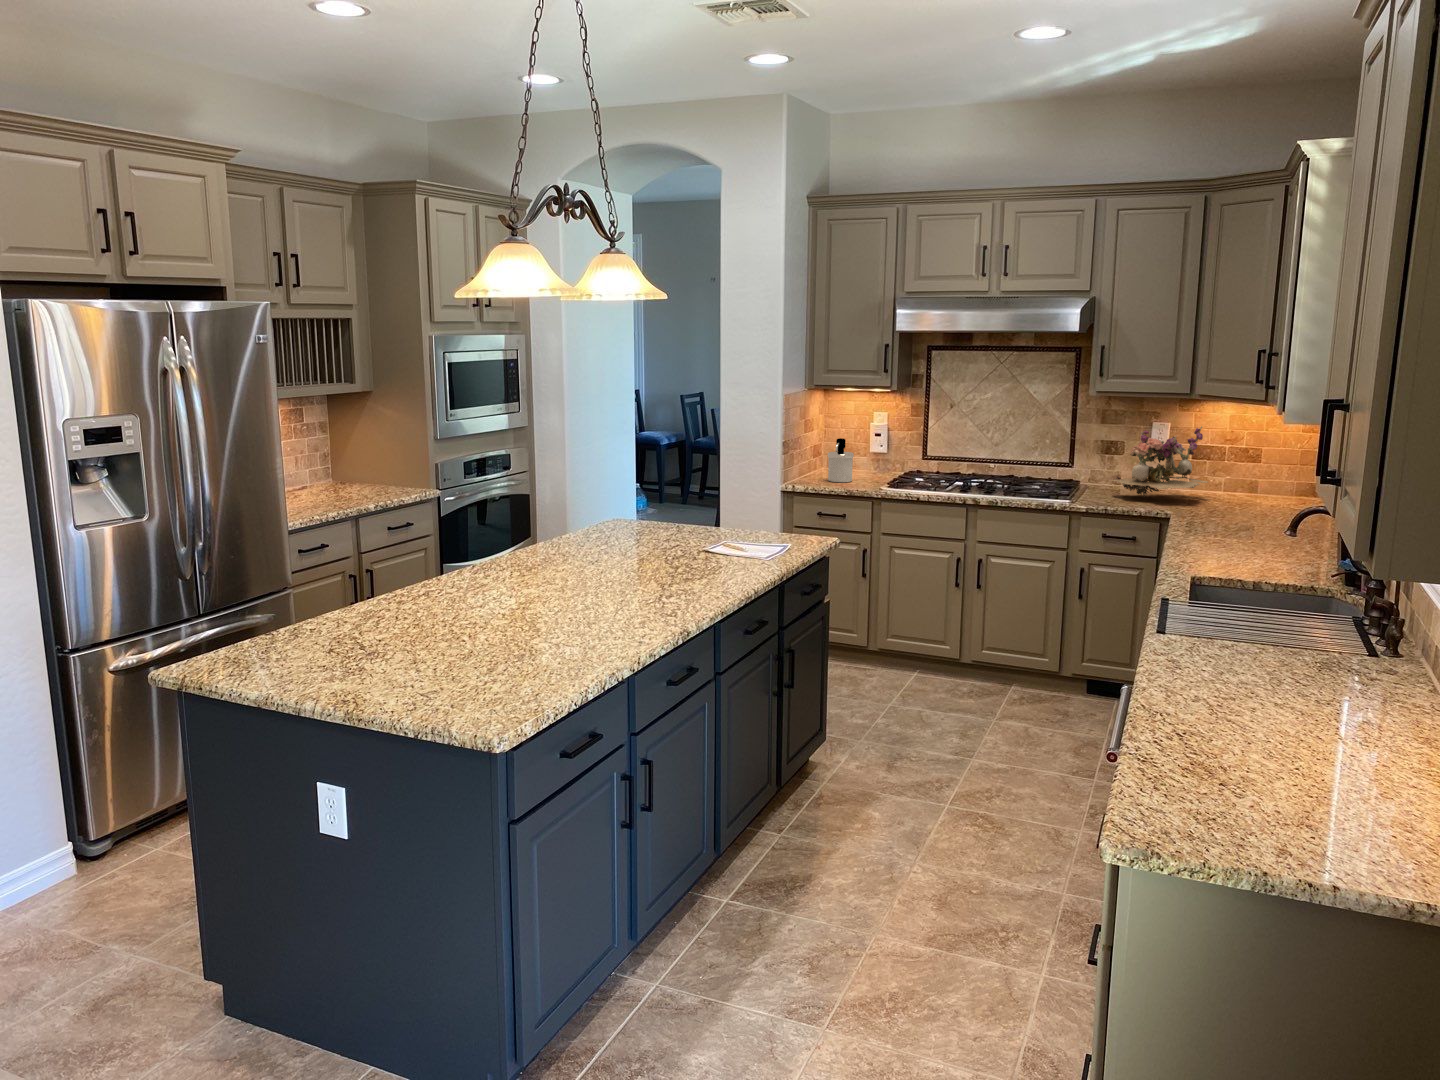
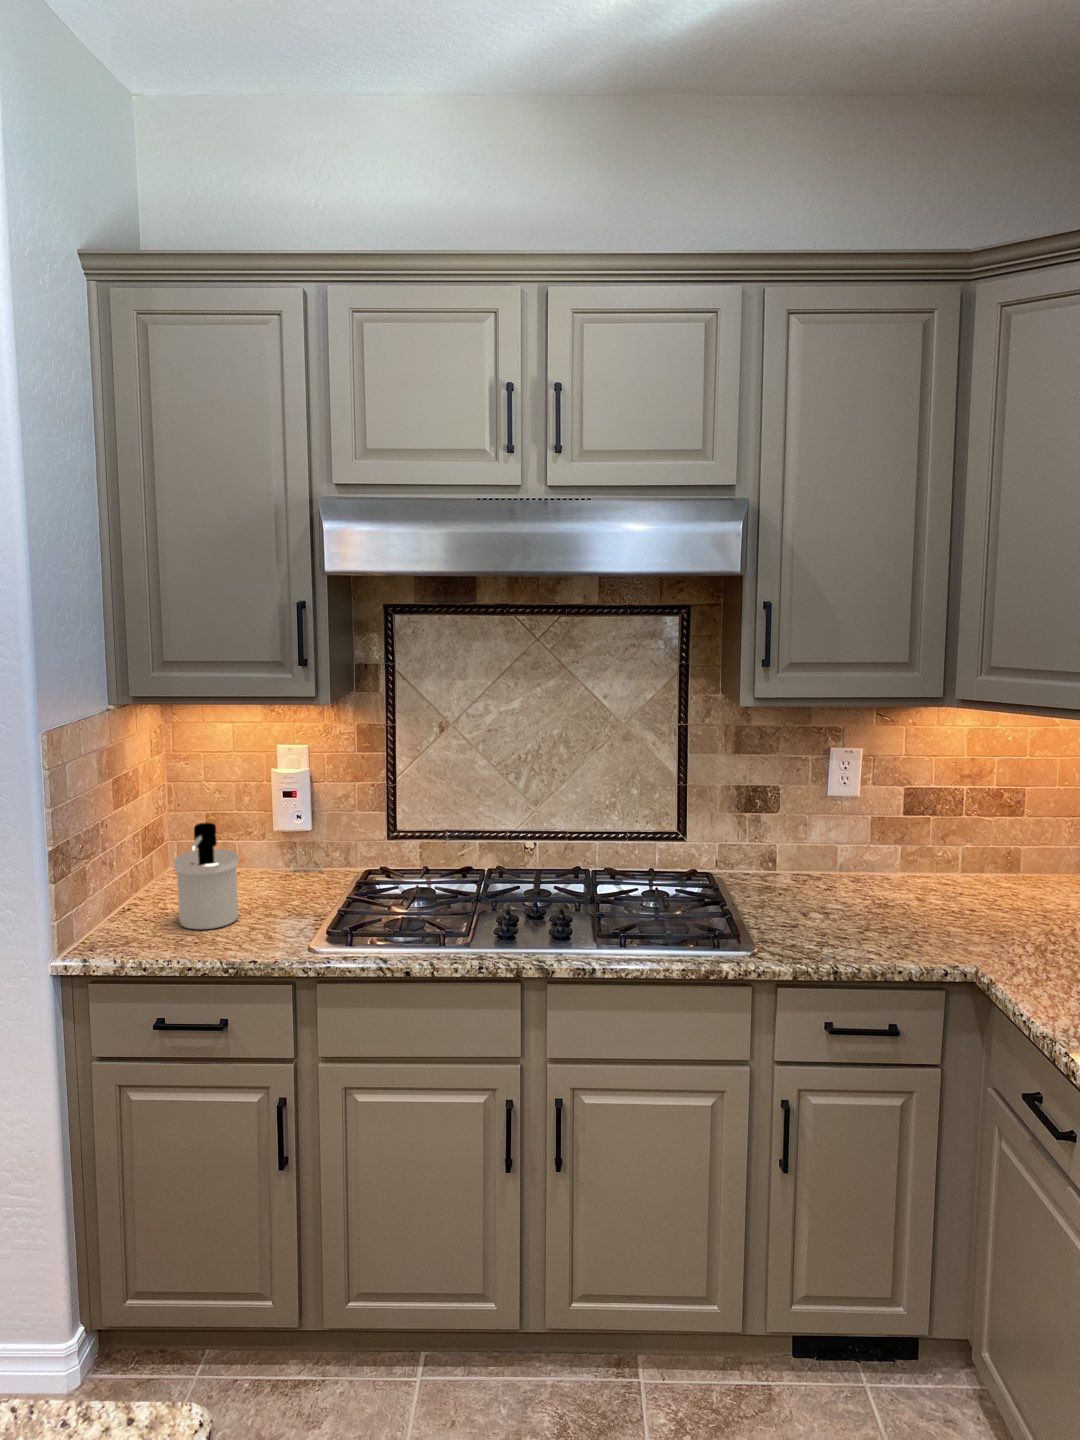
flower arrangement: present [1112,426,1208,496] -> none [798,758,984,911]

